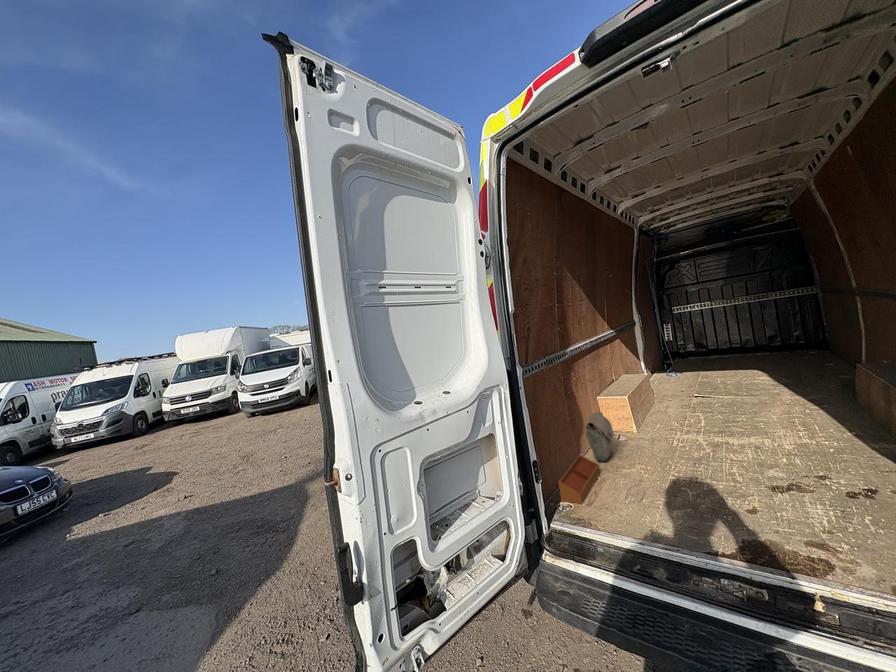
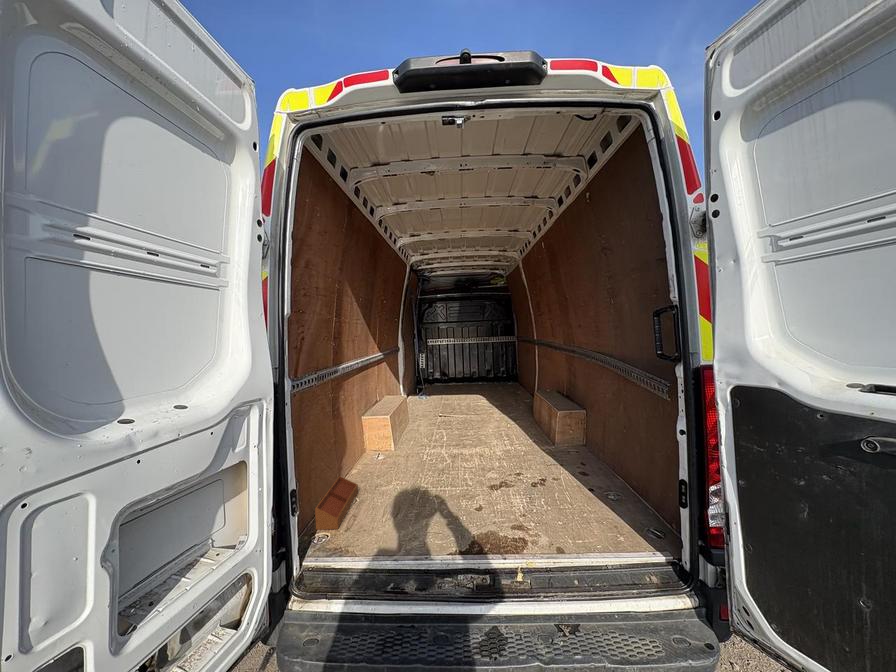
bag: present [586,412,615,461] -> none [348,431,375,481]

